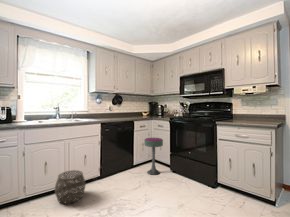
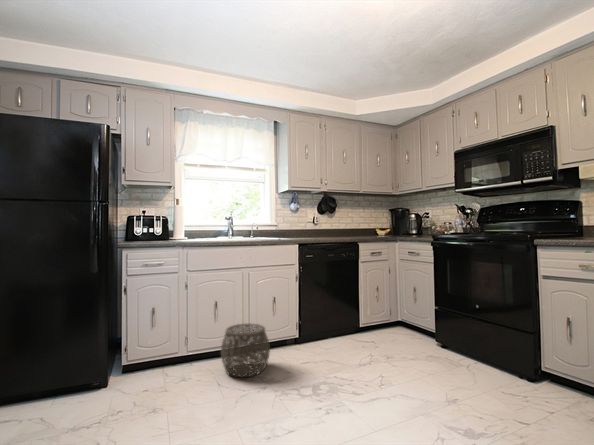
bar stool: present [144,138,163,175] -> none [380,275,418,349]

